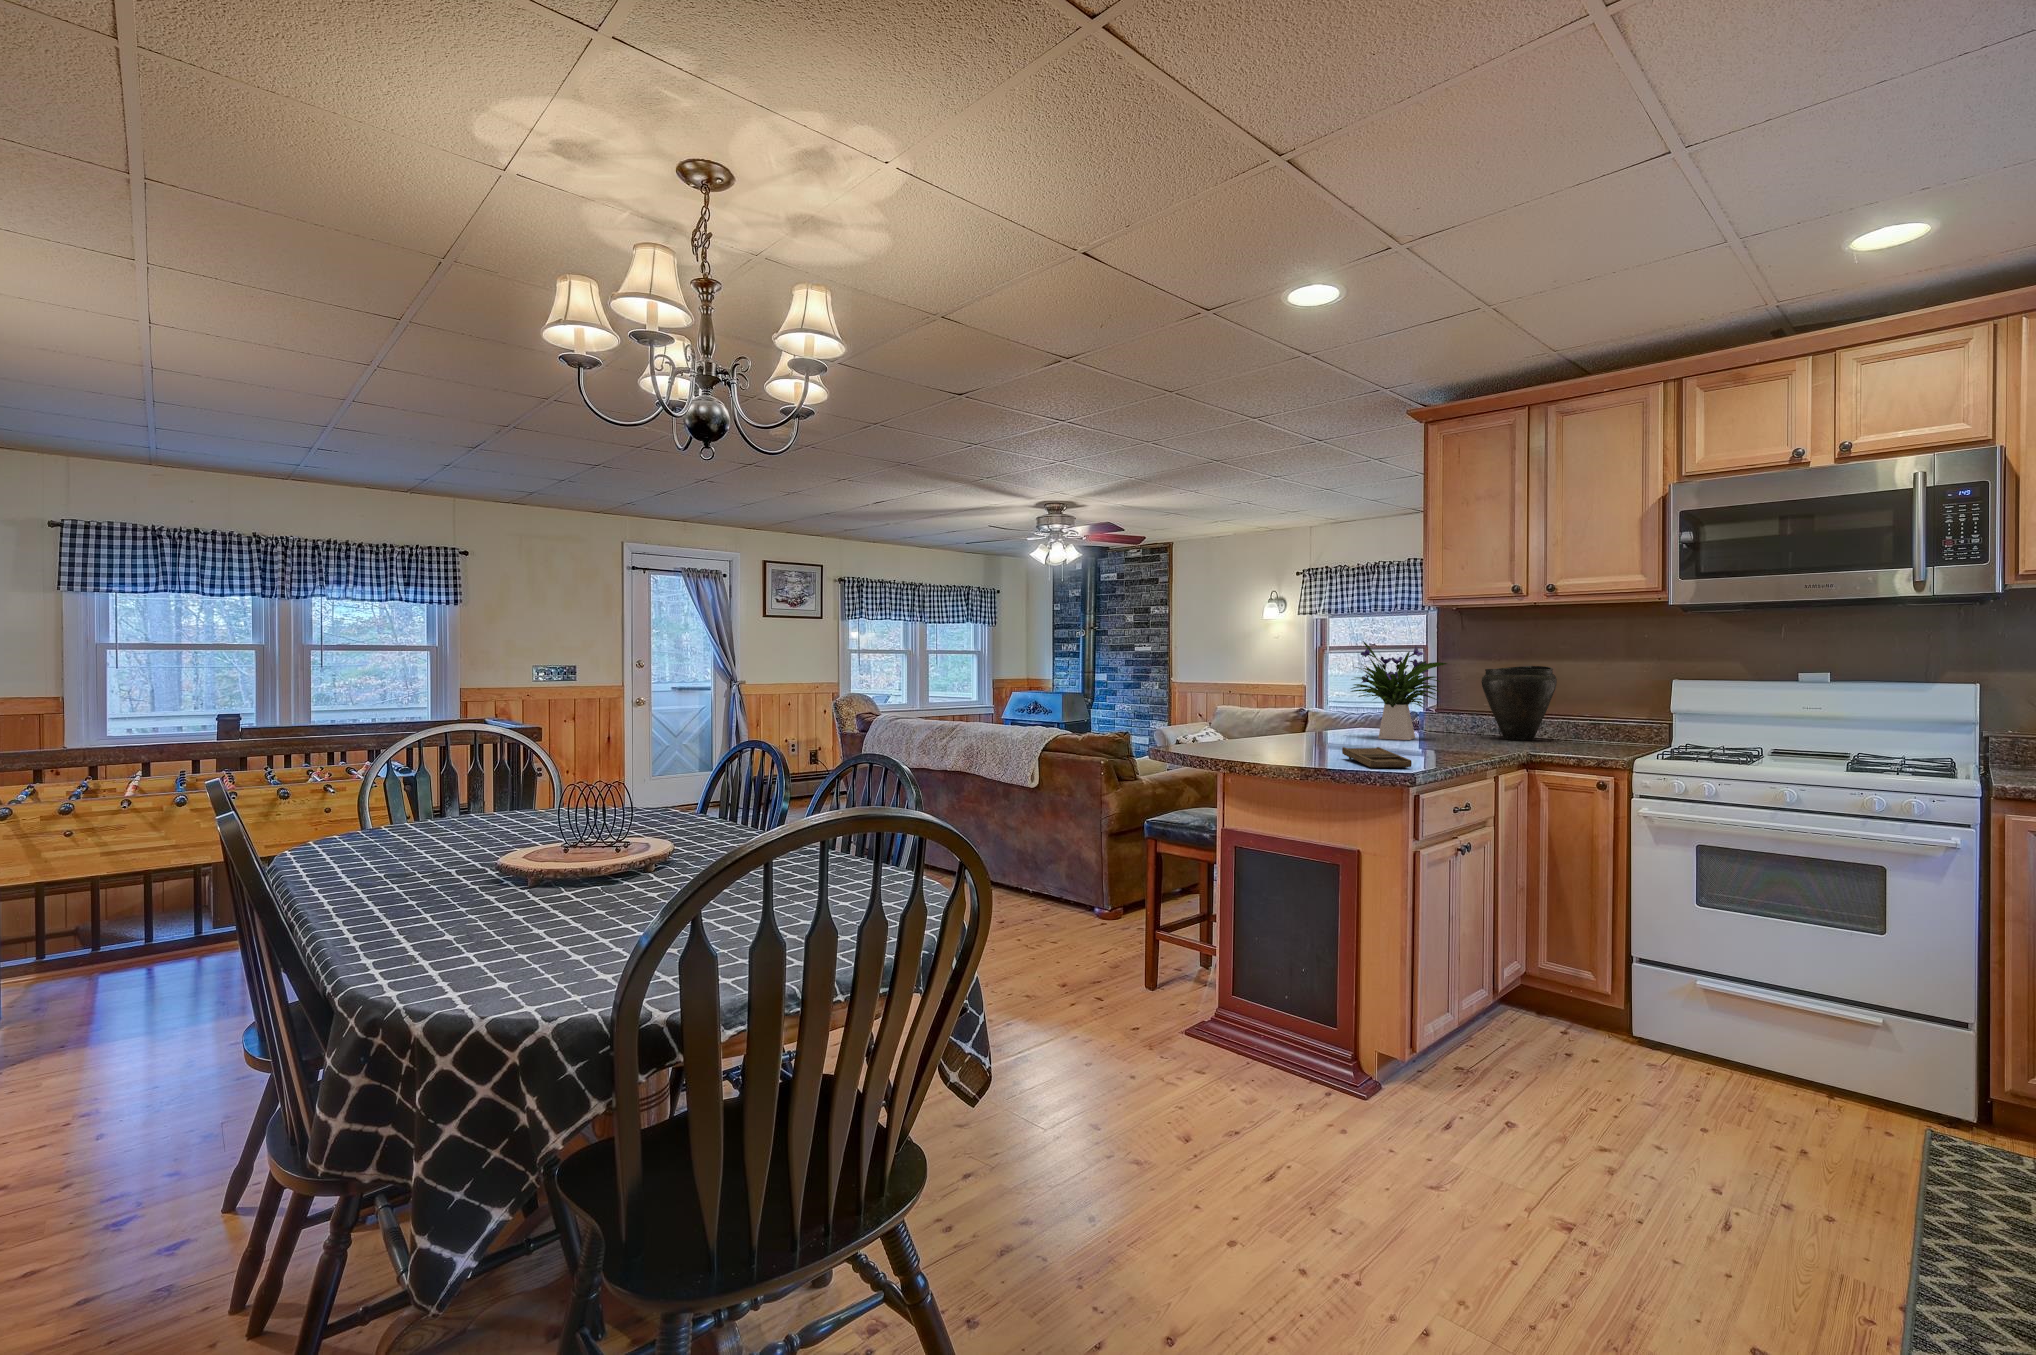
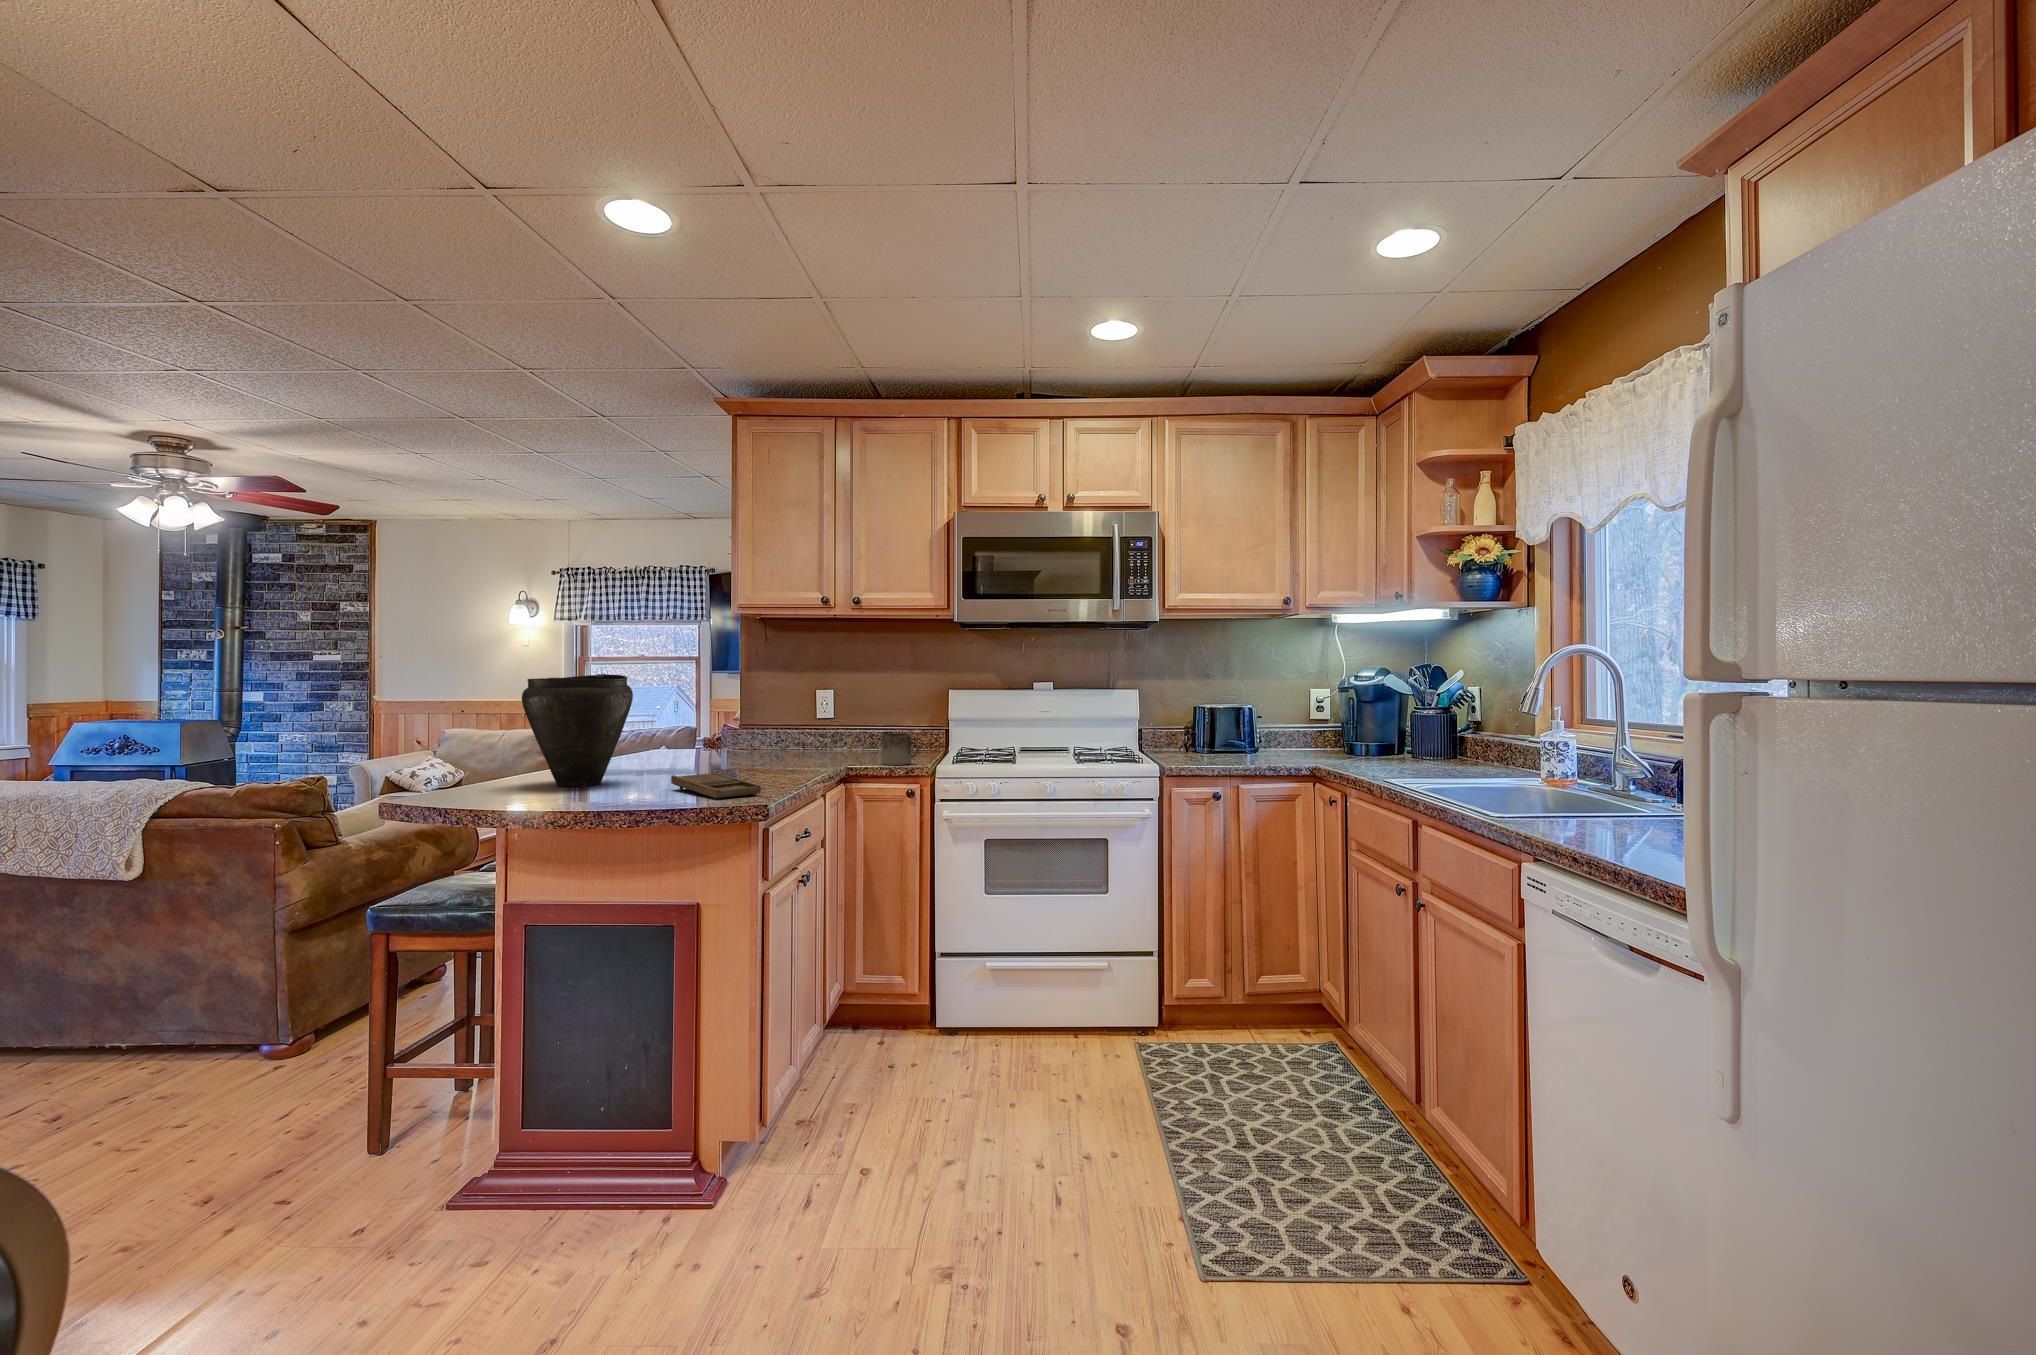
flower arrangement: present [1351,641,1447,740] -> none [653,648,762,760]
vase: present [1481,666,1557,740] -> present [522,674,633,787]
mug: none [1567,725,1612,757] -> present [882,734,919,765]

